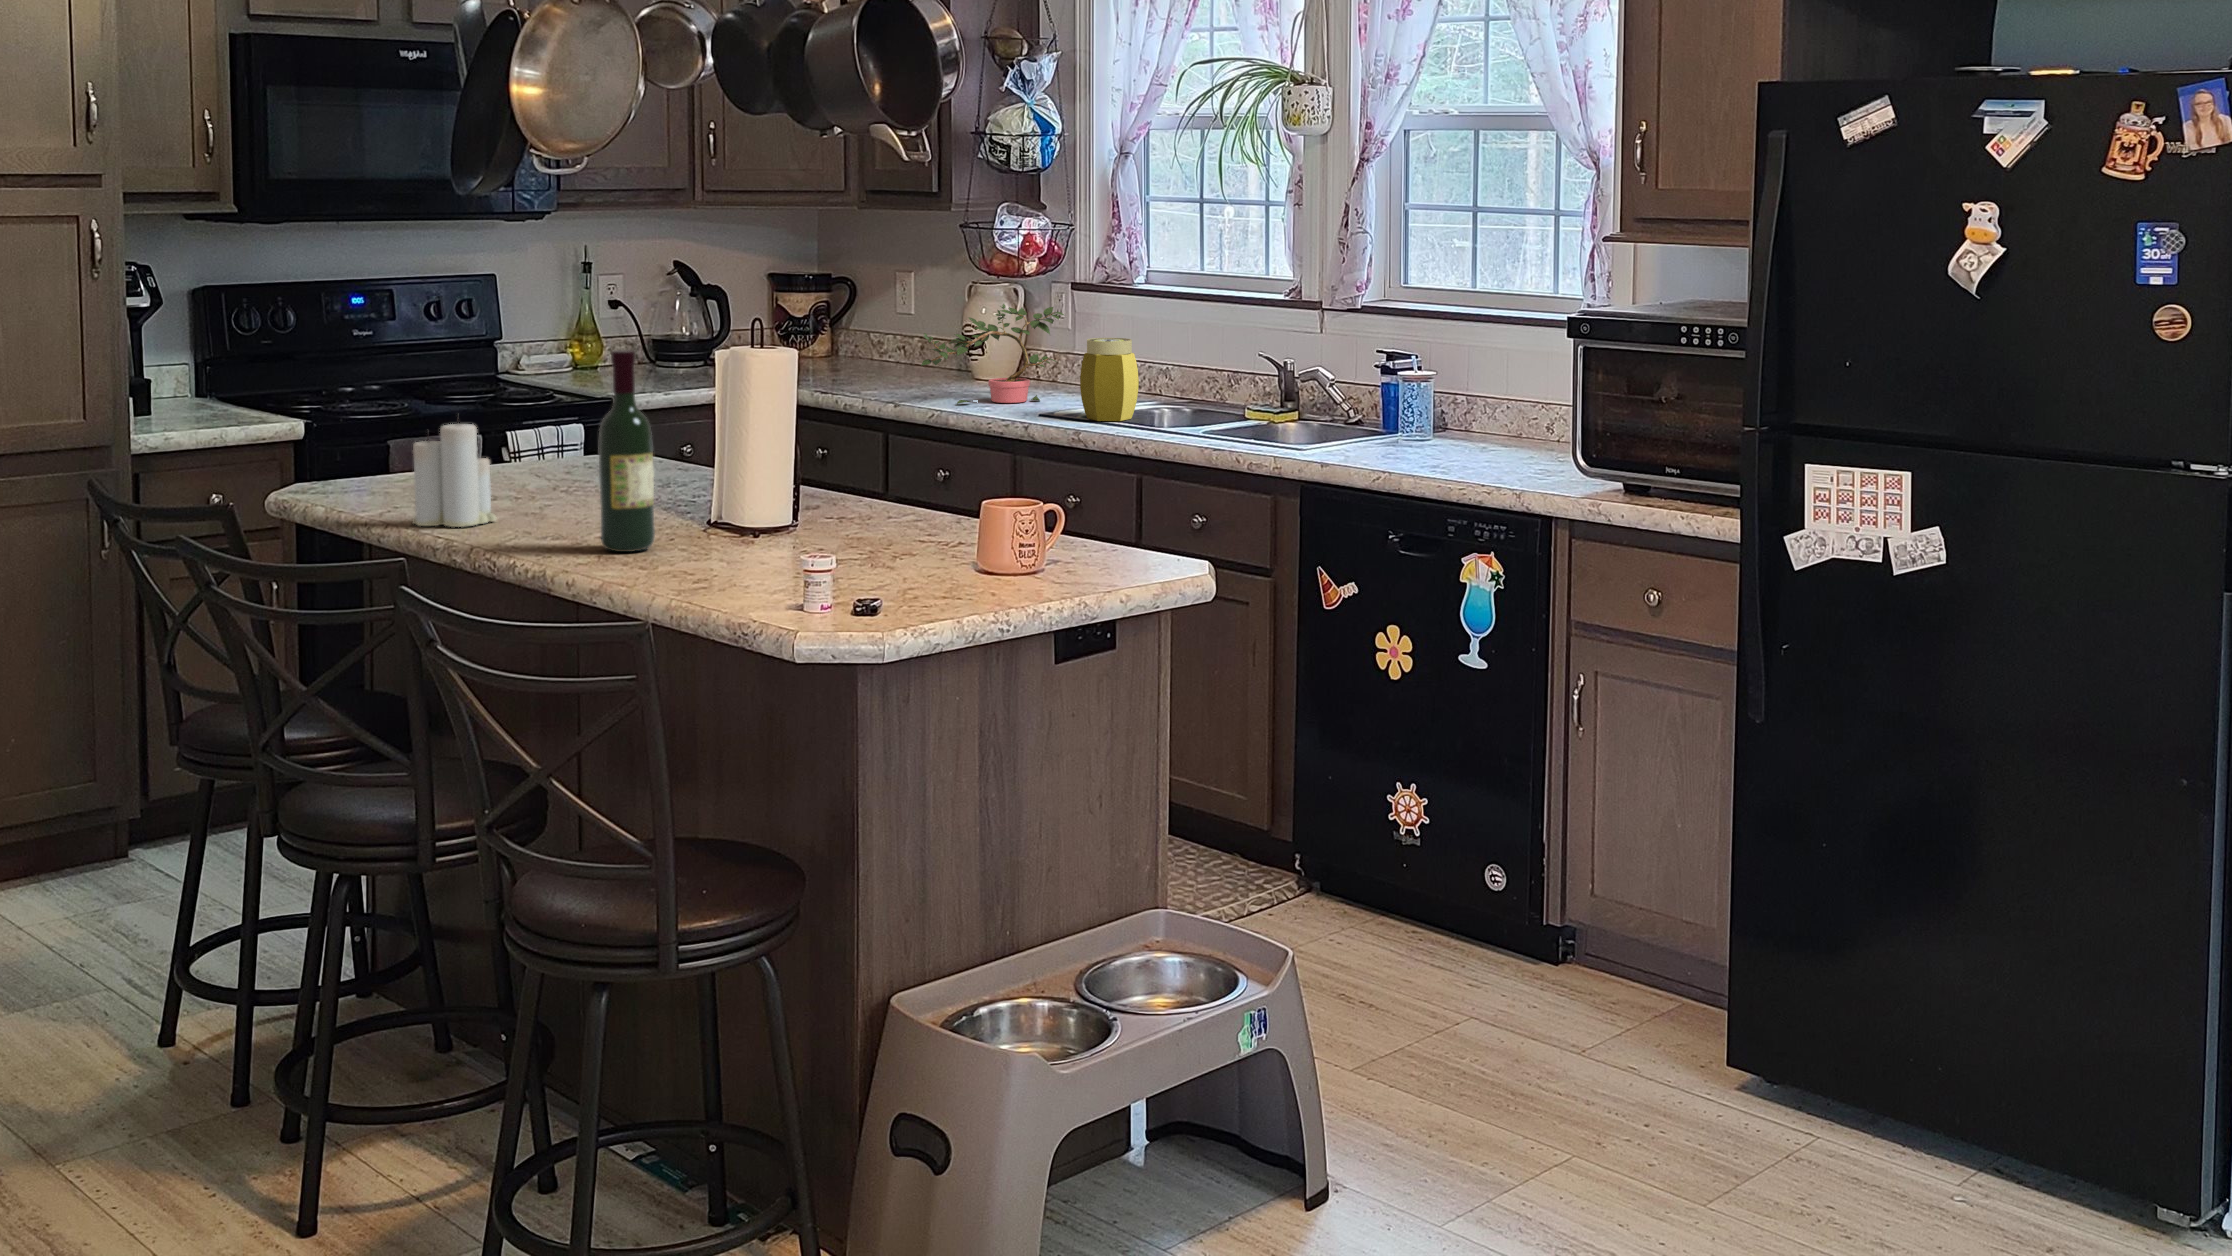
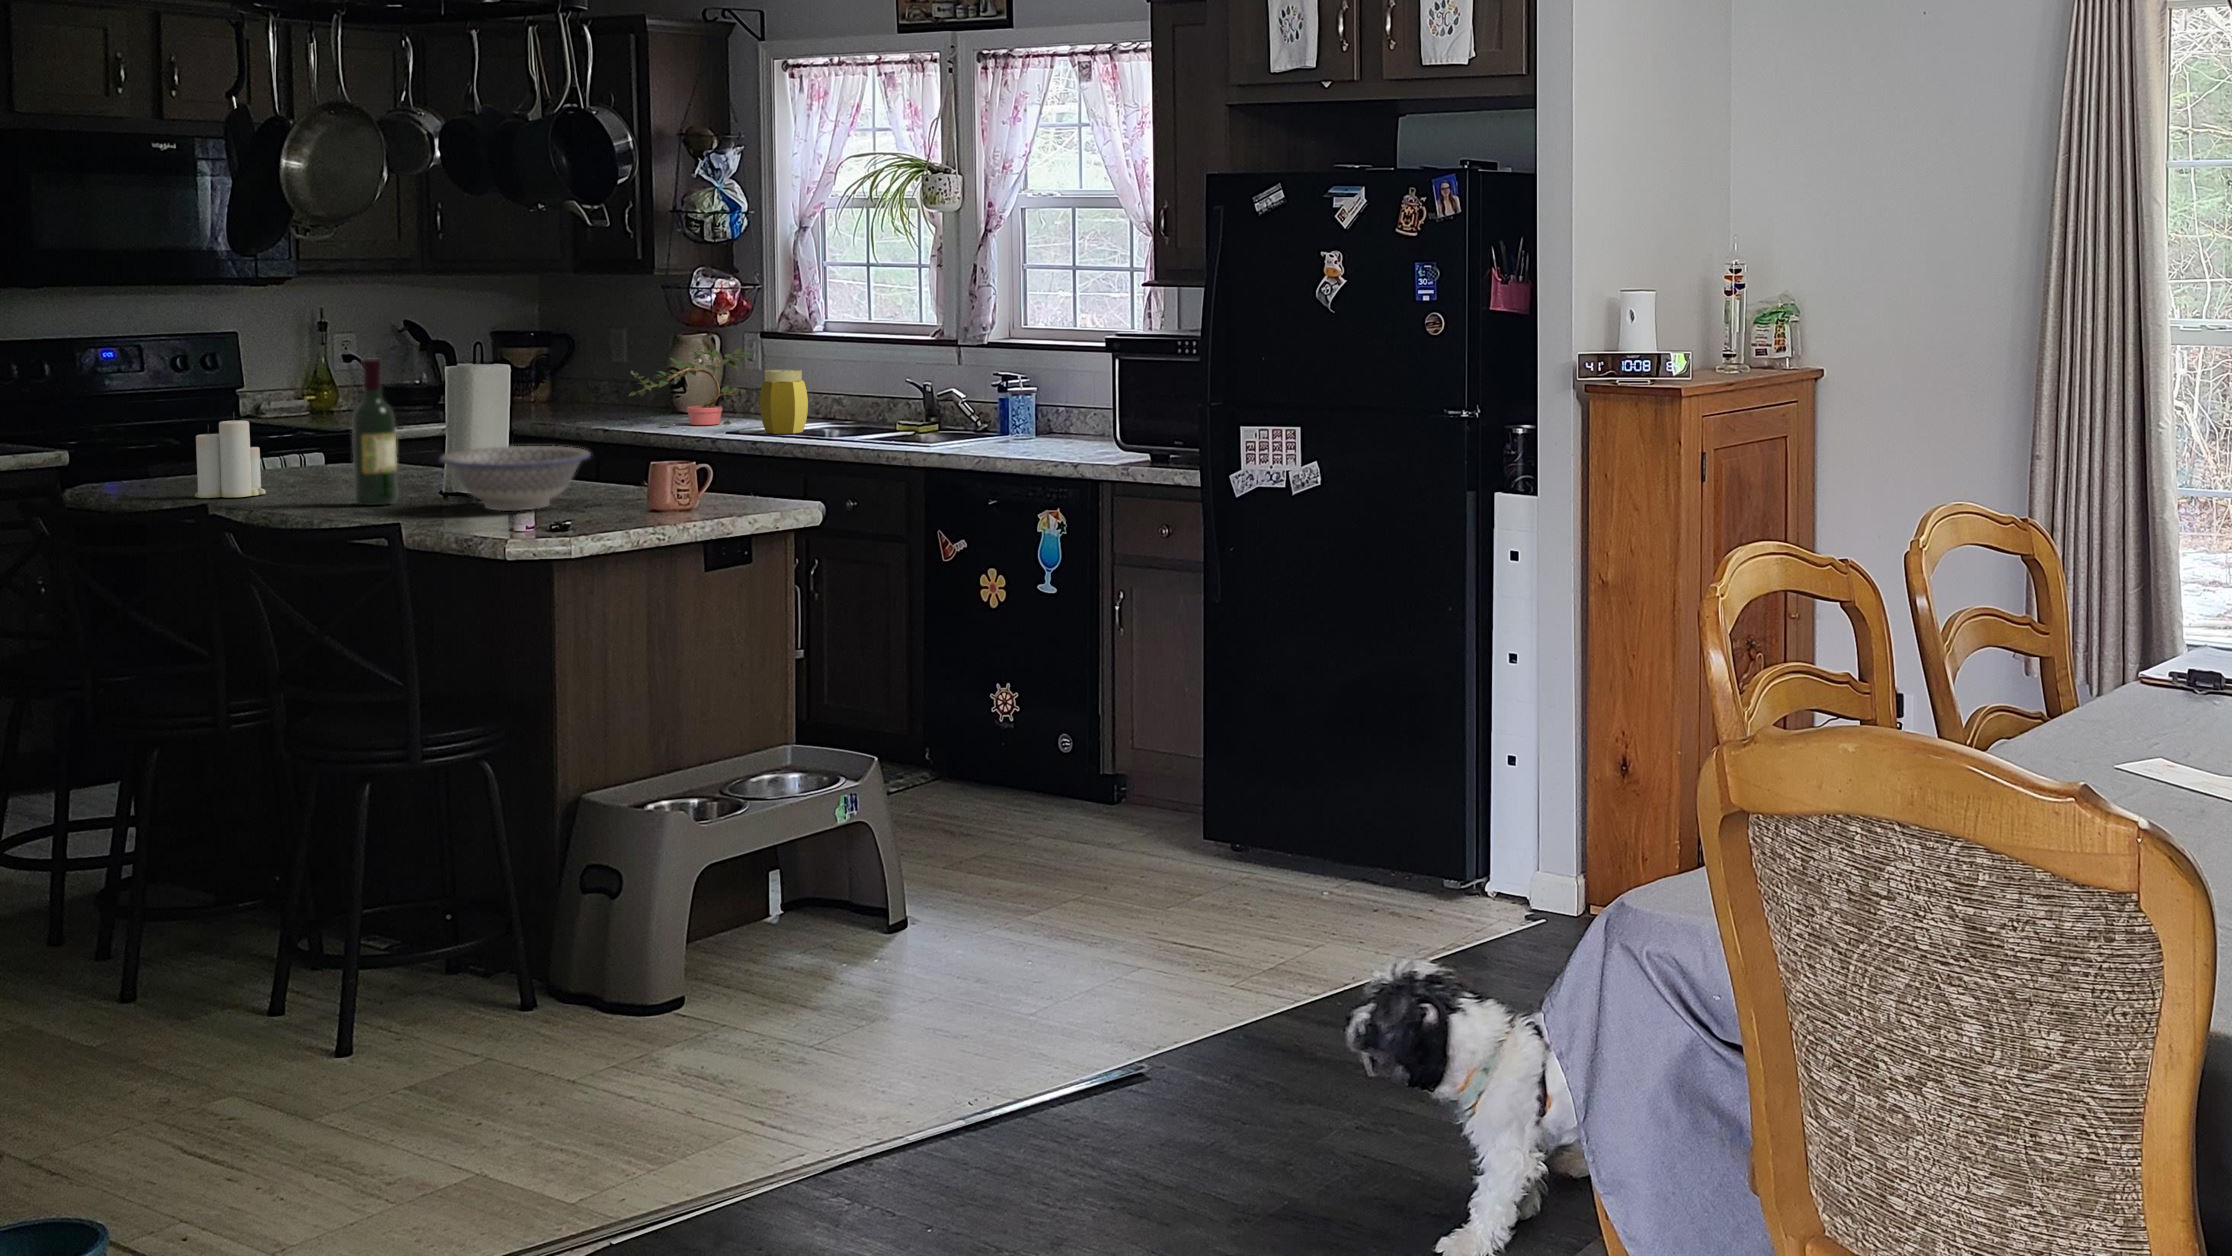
bowl: none [708,474,905,573] -> present [440,446,591,511]

